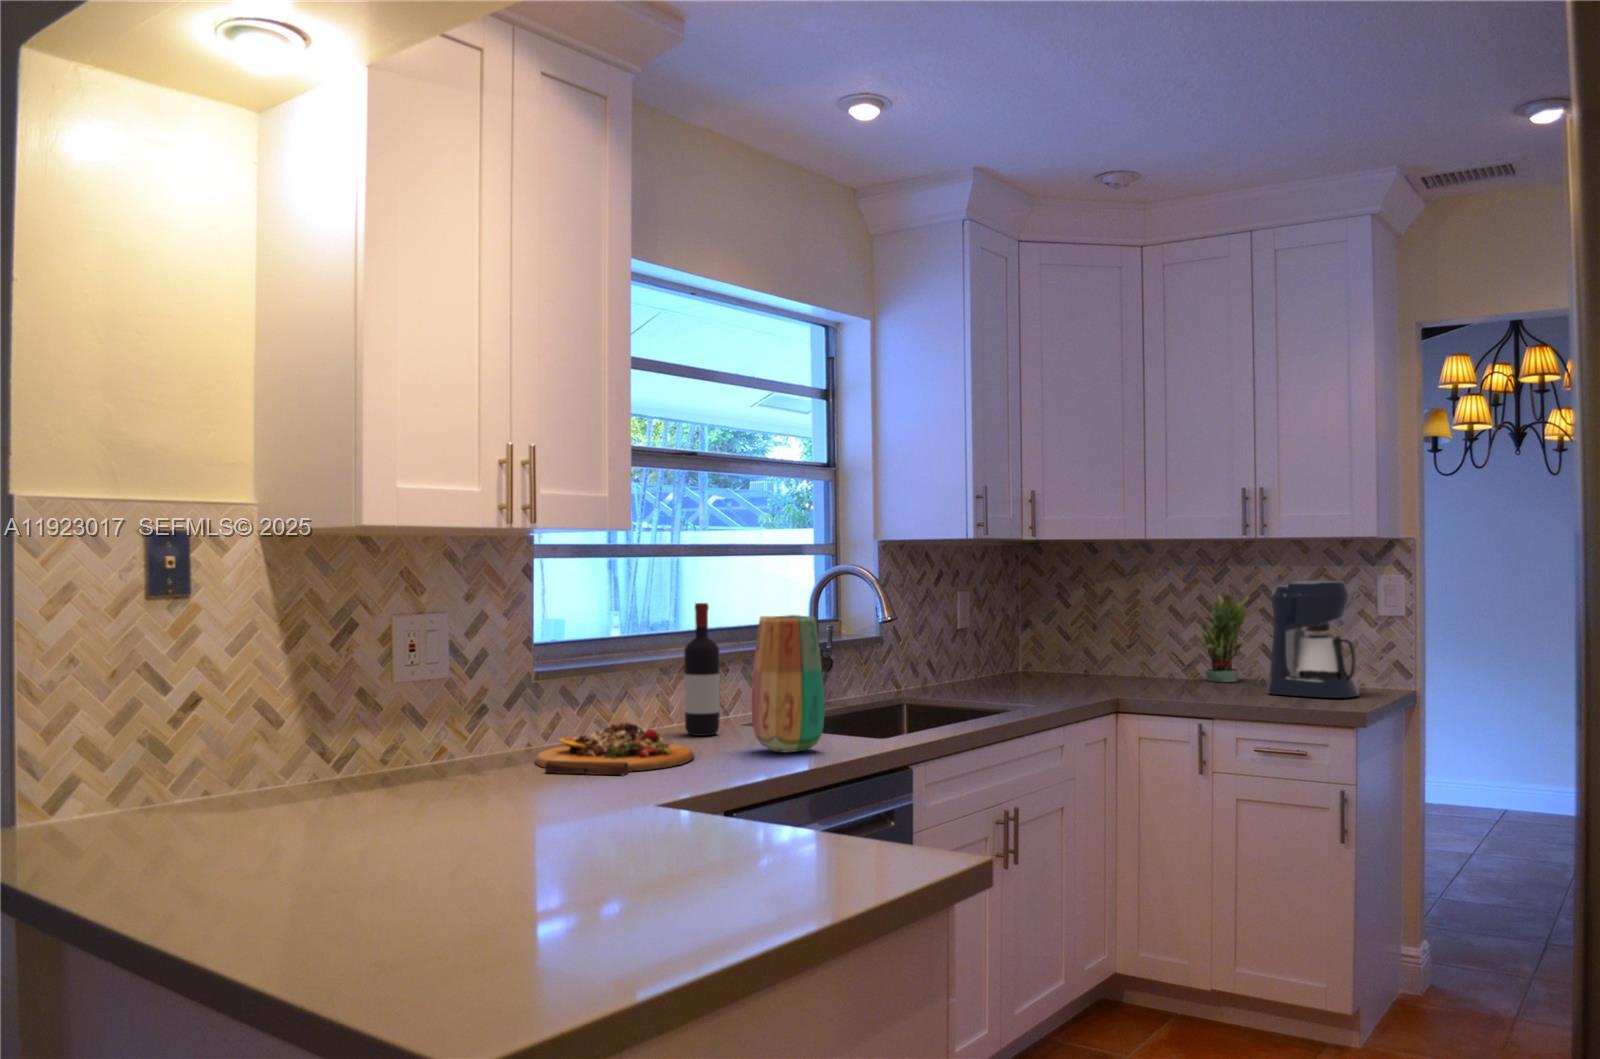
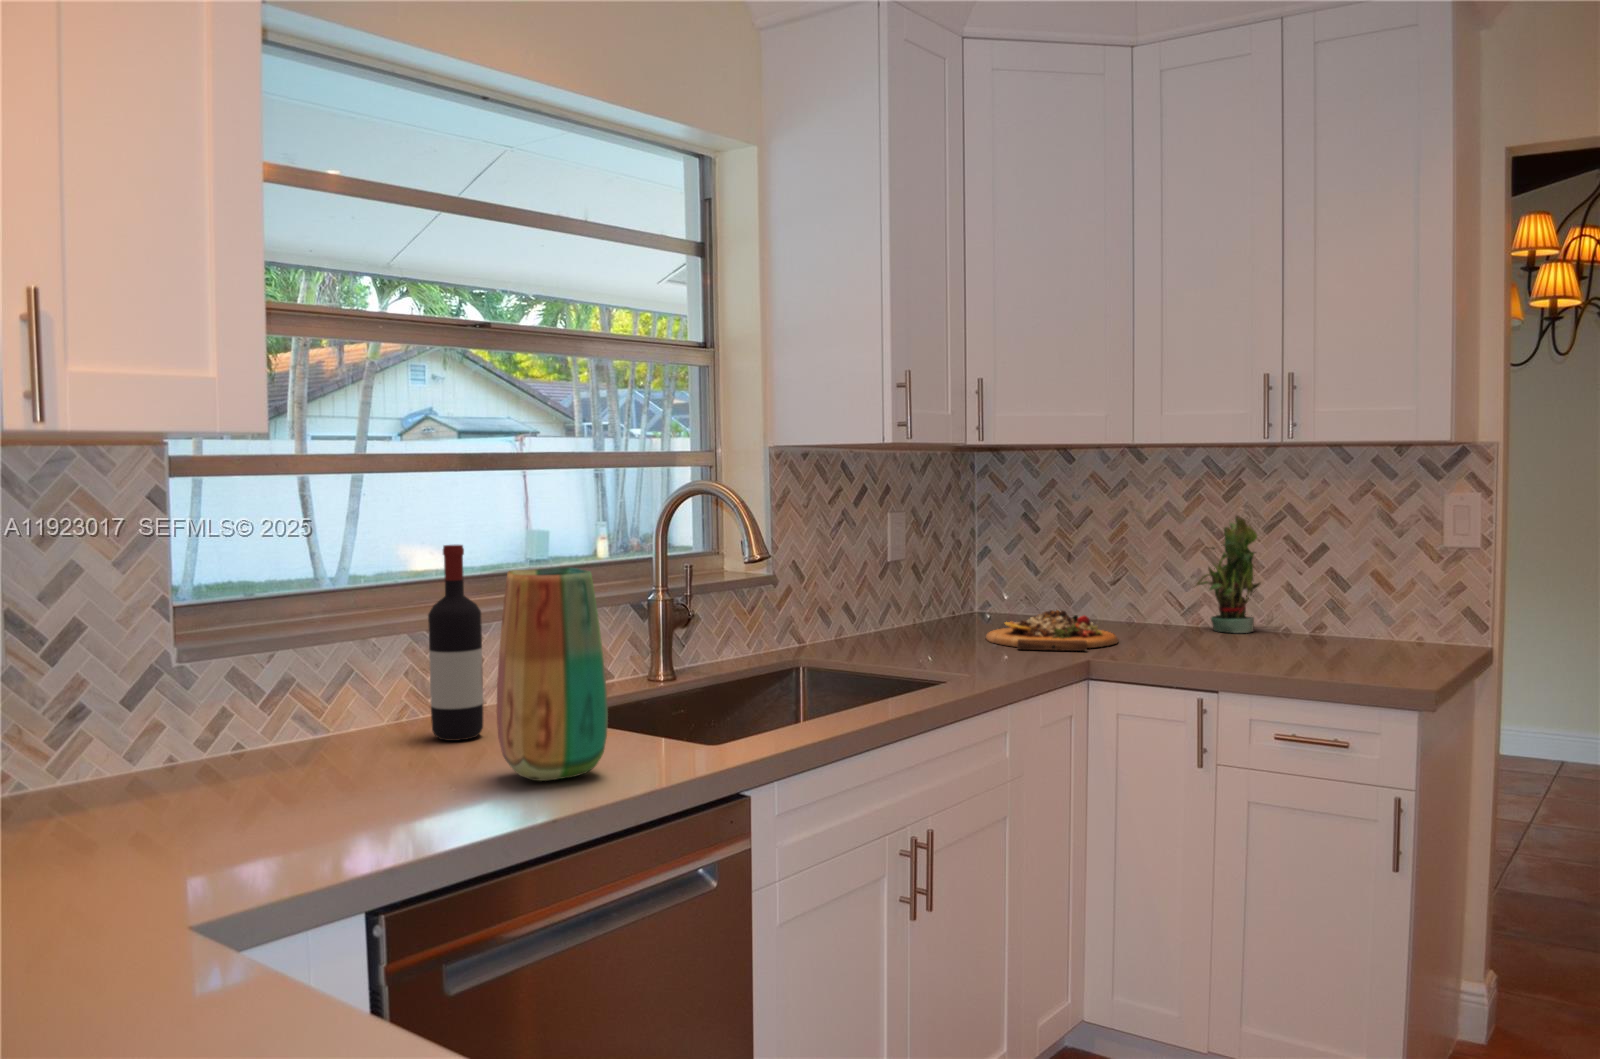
coffee maker: present [1267,581,1359,698] -> none [1290,502,1416,661]
cutting board: present [535,723,694,775] -> present [986,610,1118,651]

